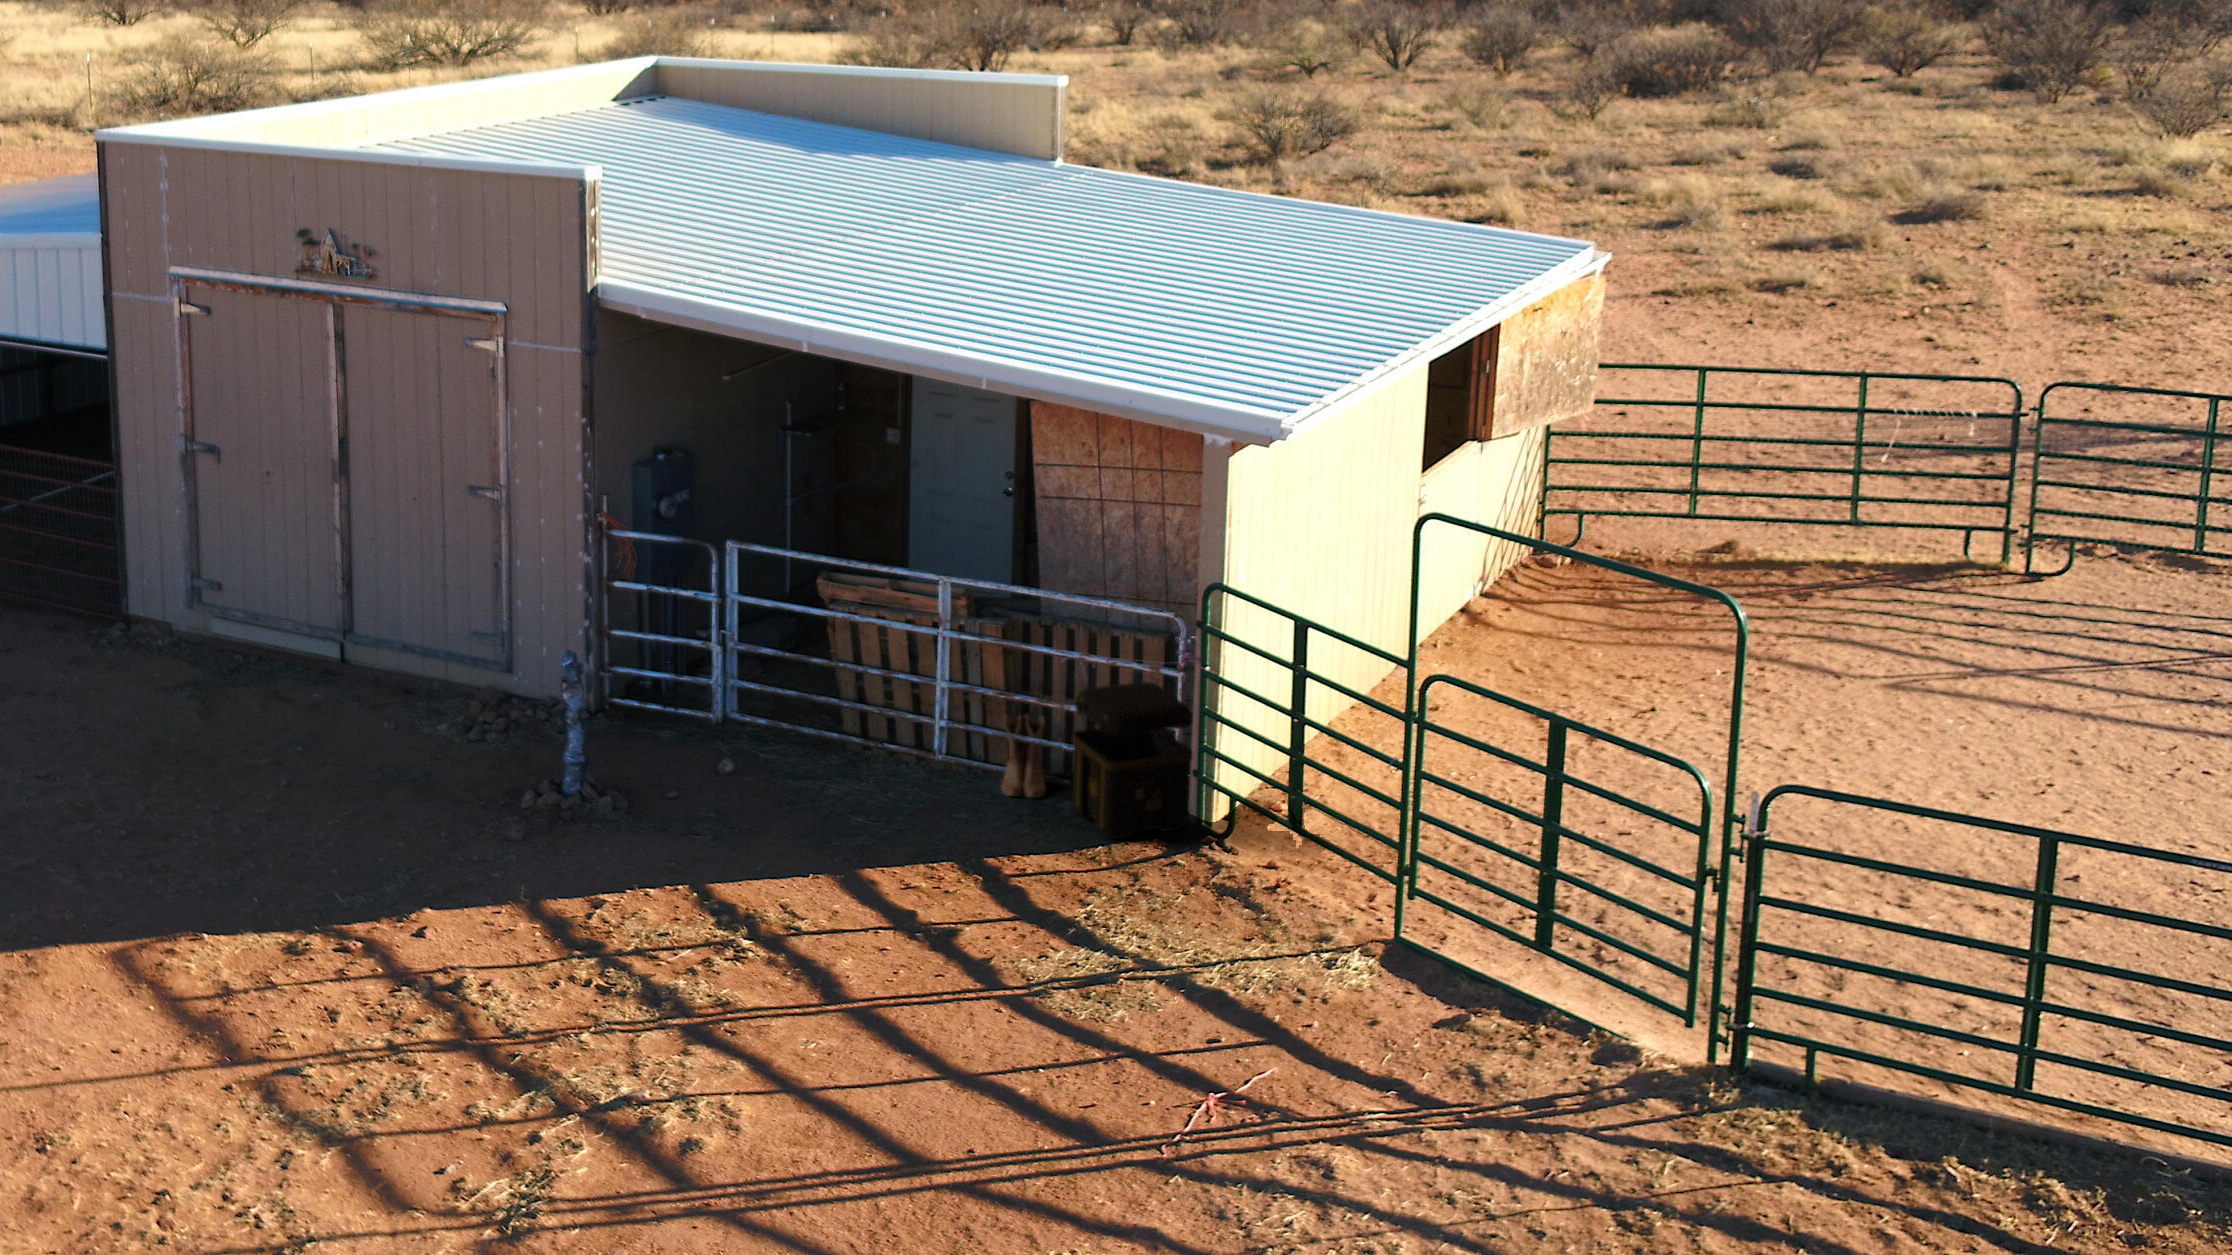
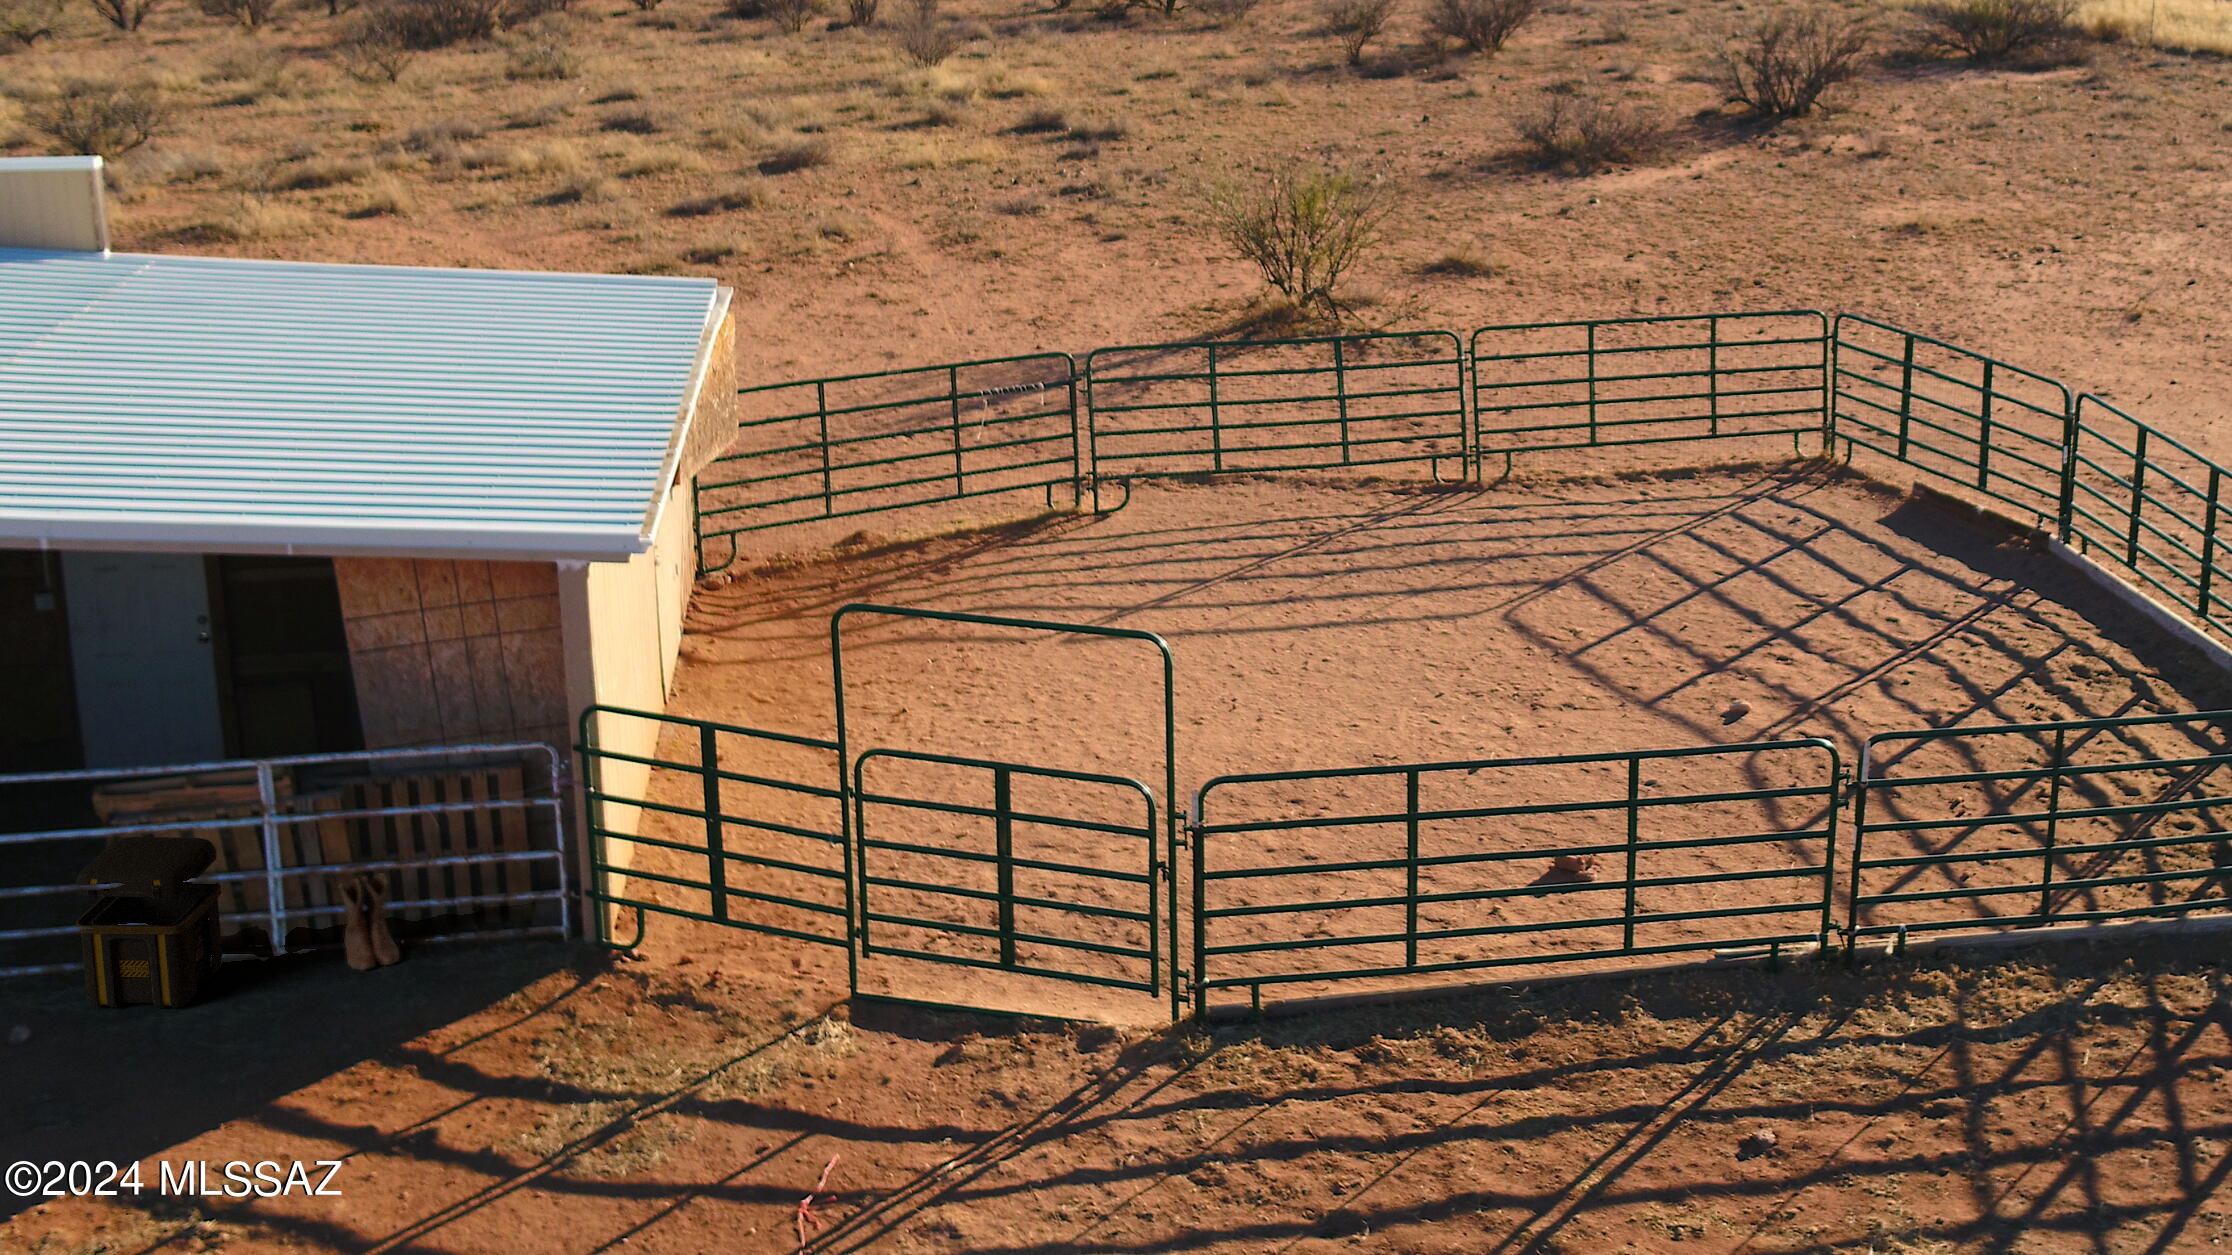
toolbox: present [1073,682,1193,839] -> present [75,837,222,1008]

